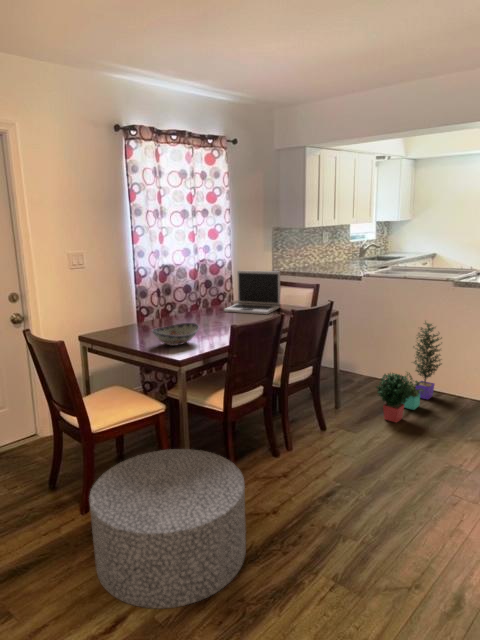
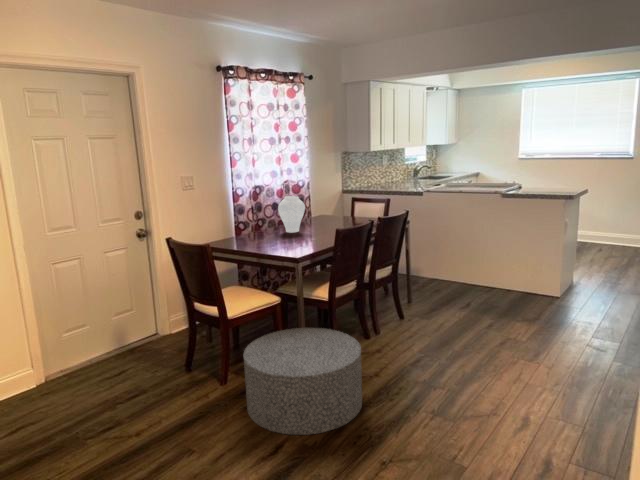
laptop: present [224,270,280,314] -> none [311,189,358,225]
vase: none [180,279,212,322] -> present [278,196,305,233]
potted plant: present [376,321,442,423] -> none [442,227,496,311]
decorative bowl: present [152,323,199,346] -> none [267,230,305,249]

